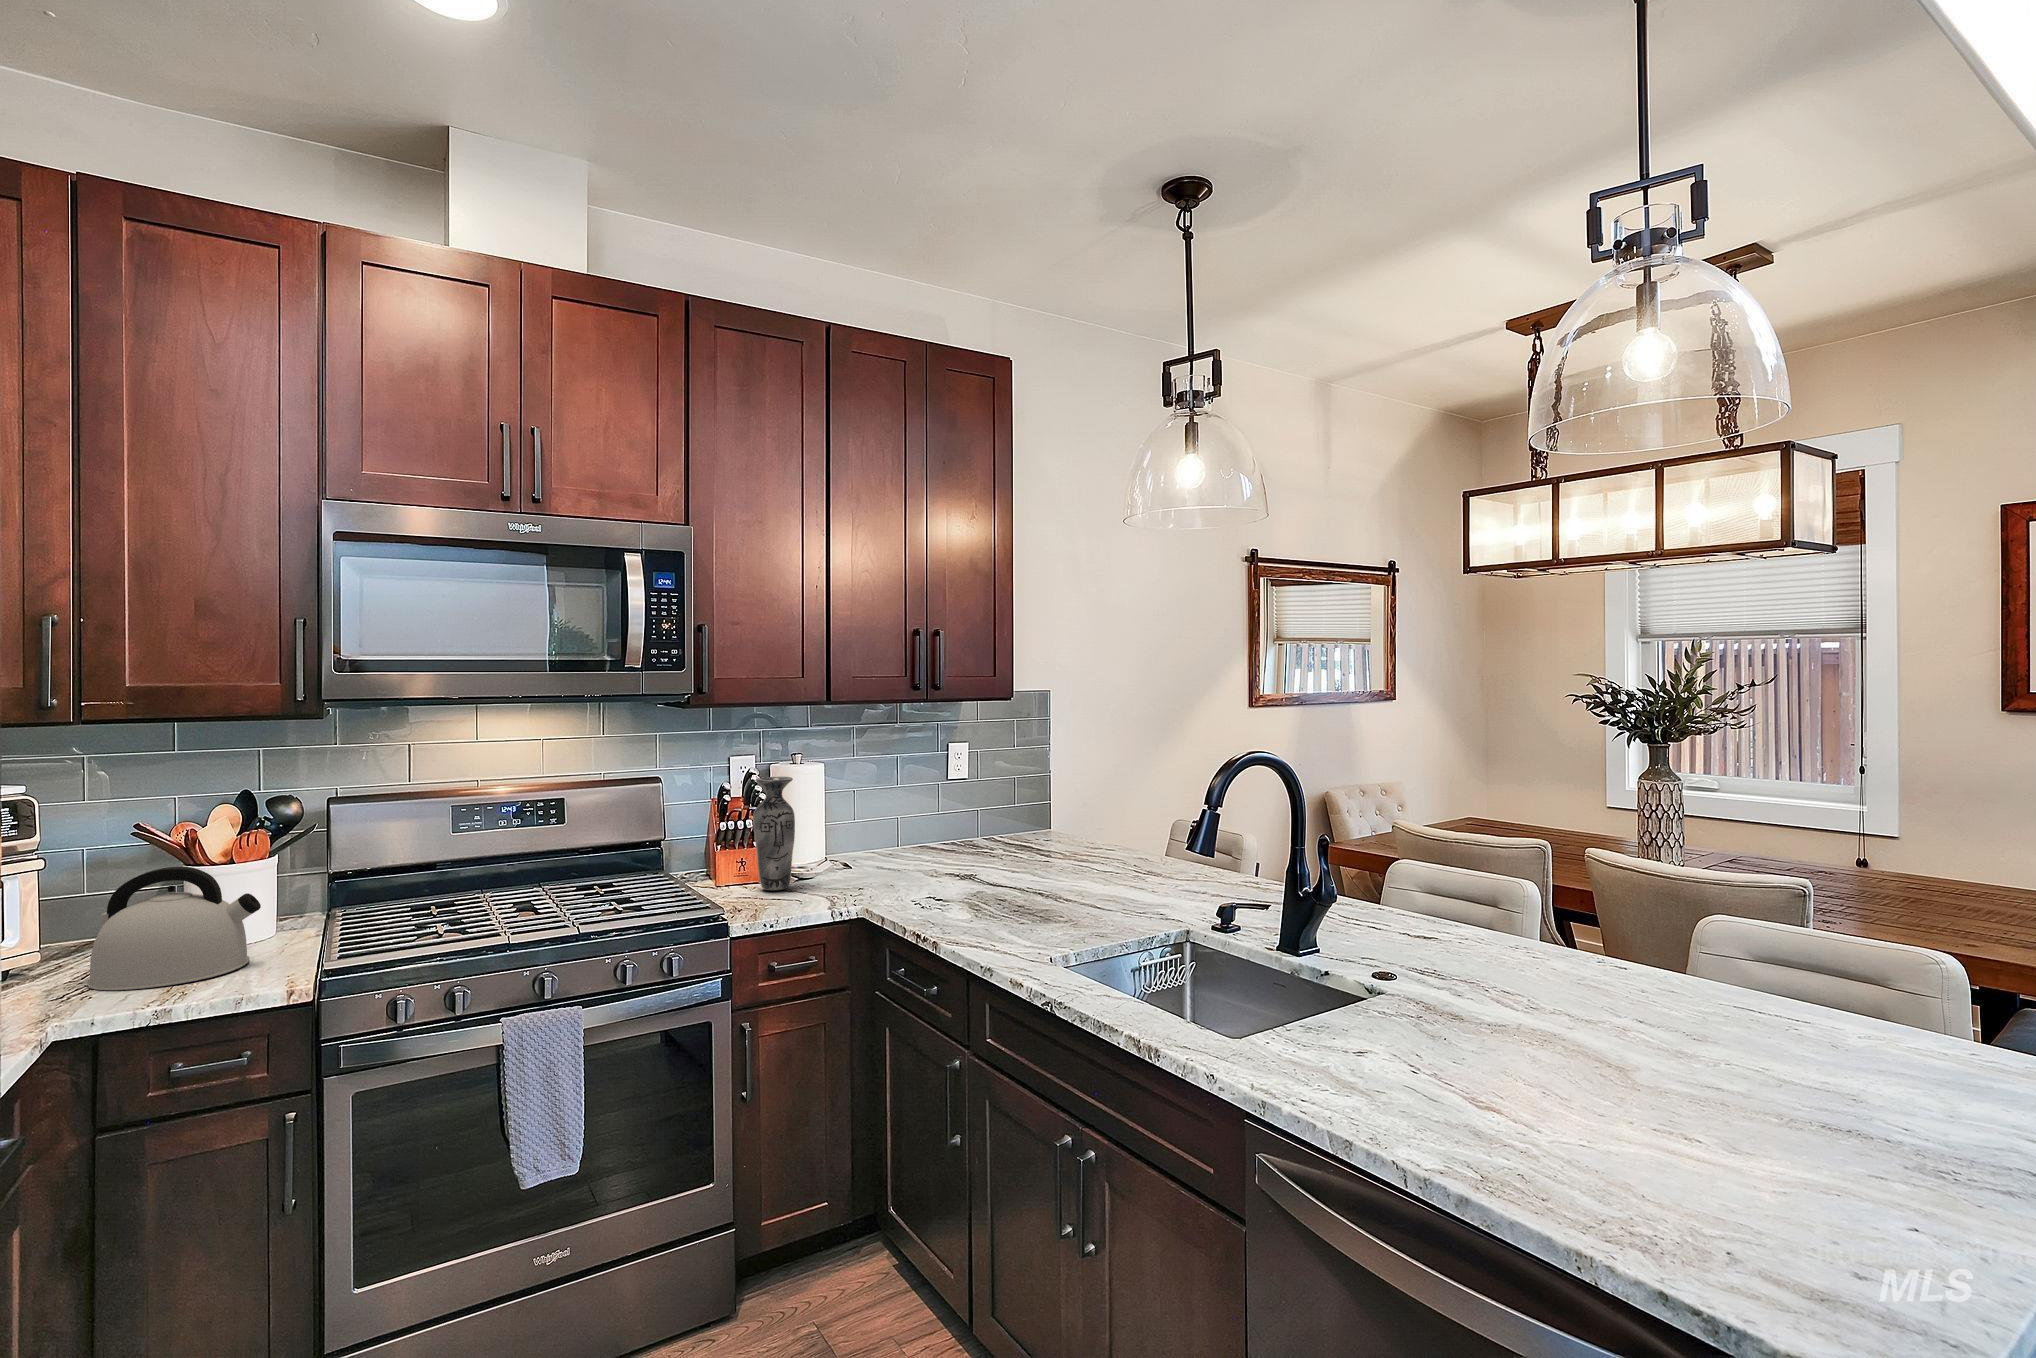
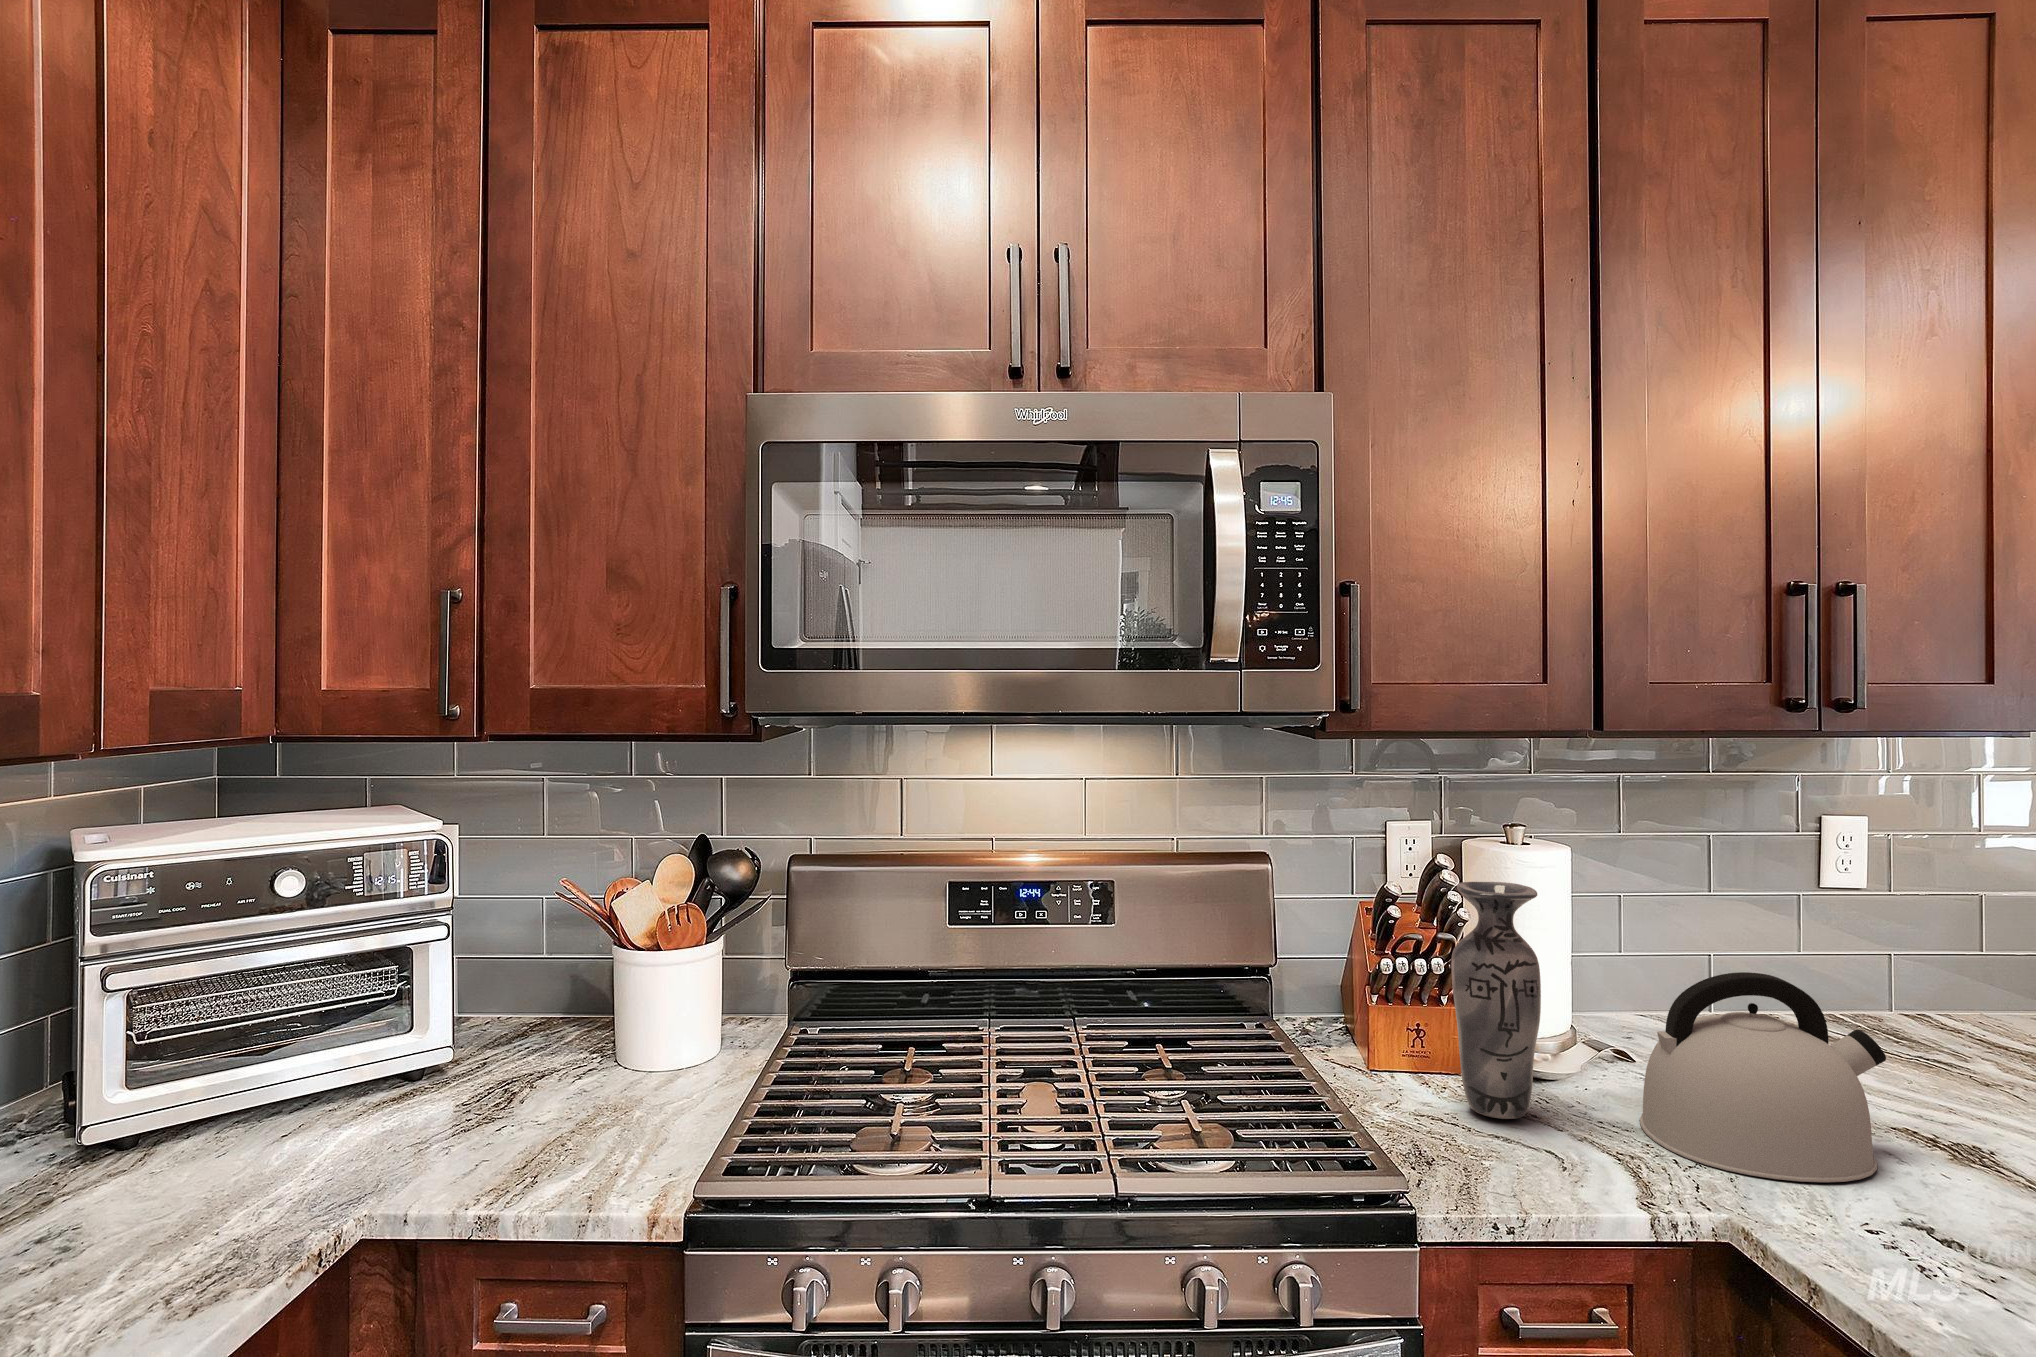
kettle: present [87,867,261,990] -> present [1639,972,1886,1182]

